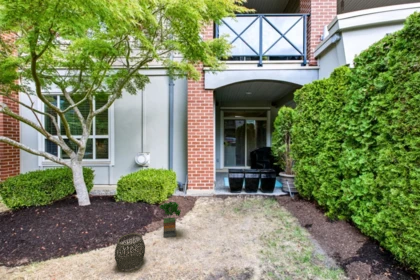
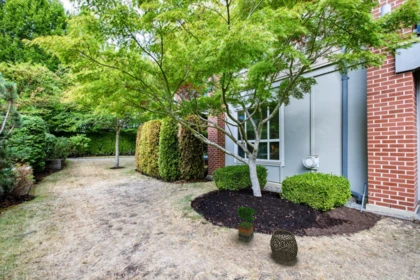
potted tree: present [160,202,181,237] -> present [238,207,256,242]

